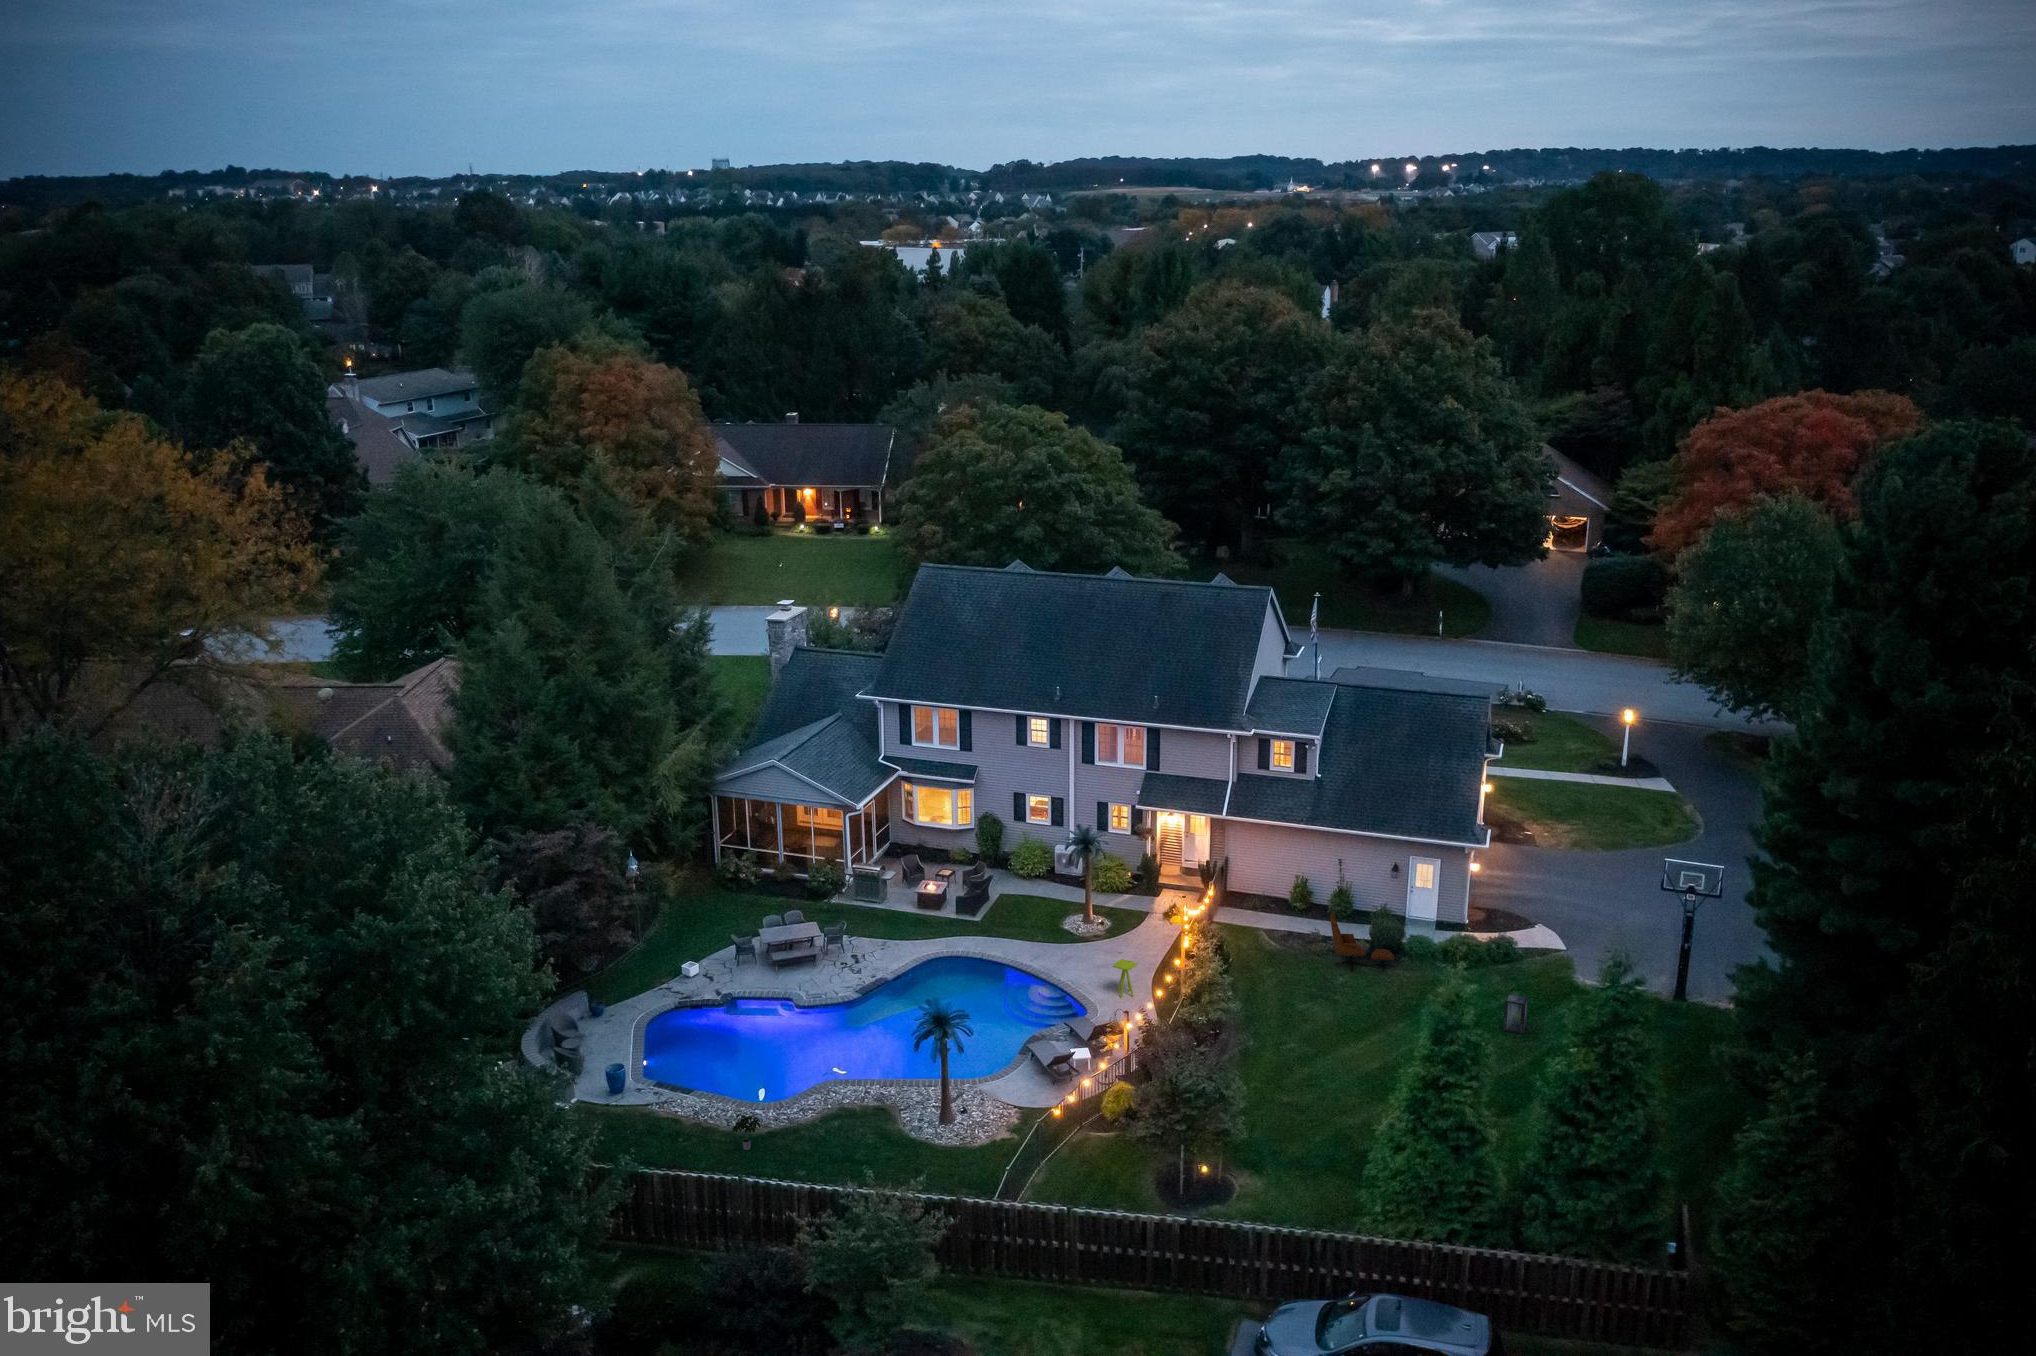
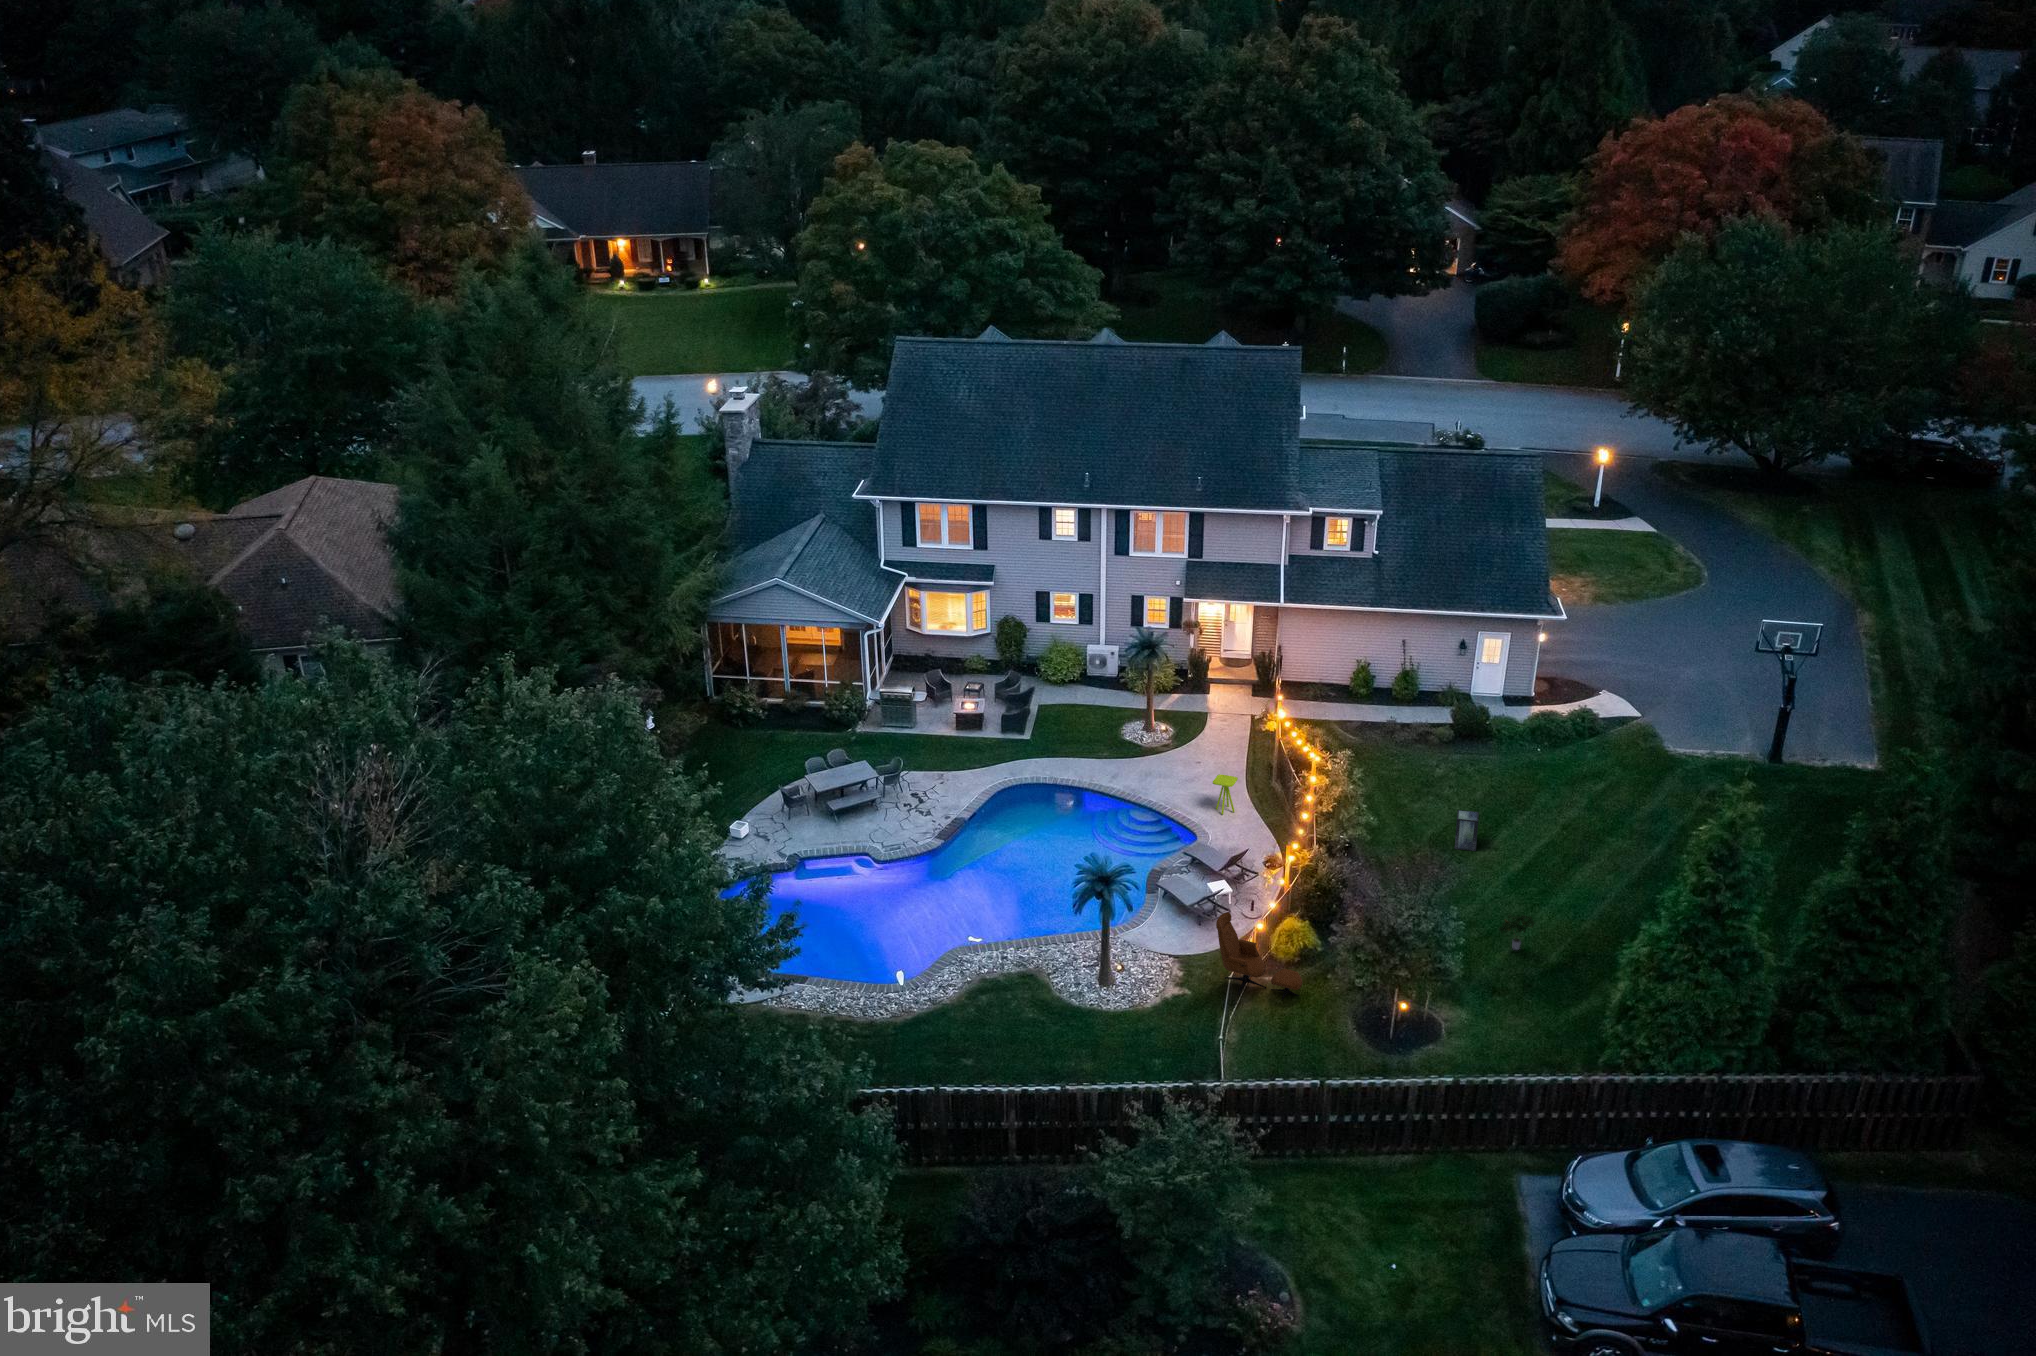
lounge chair: present [1330,913,1394,971] -> present [1216,912,1302,1000]
storage box: present [1503,994,1528,1034] -> present [1455,810,1479,851]
potted plant: present [732,1114,761,1150] -> present [1499,915,1535,950]

